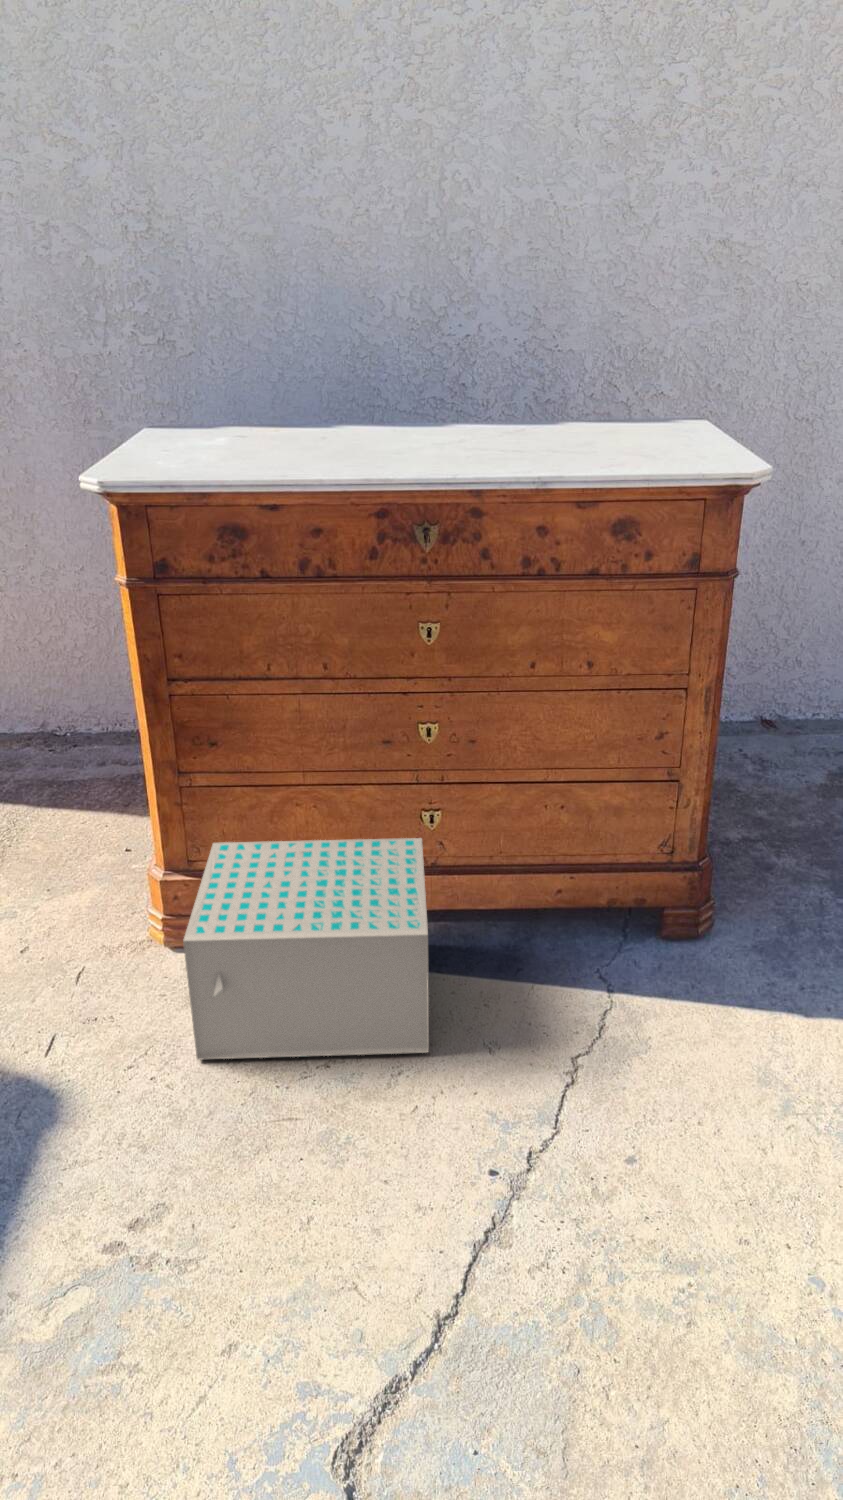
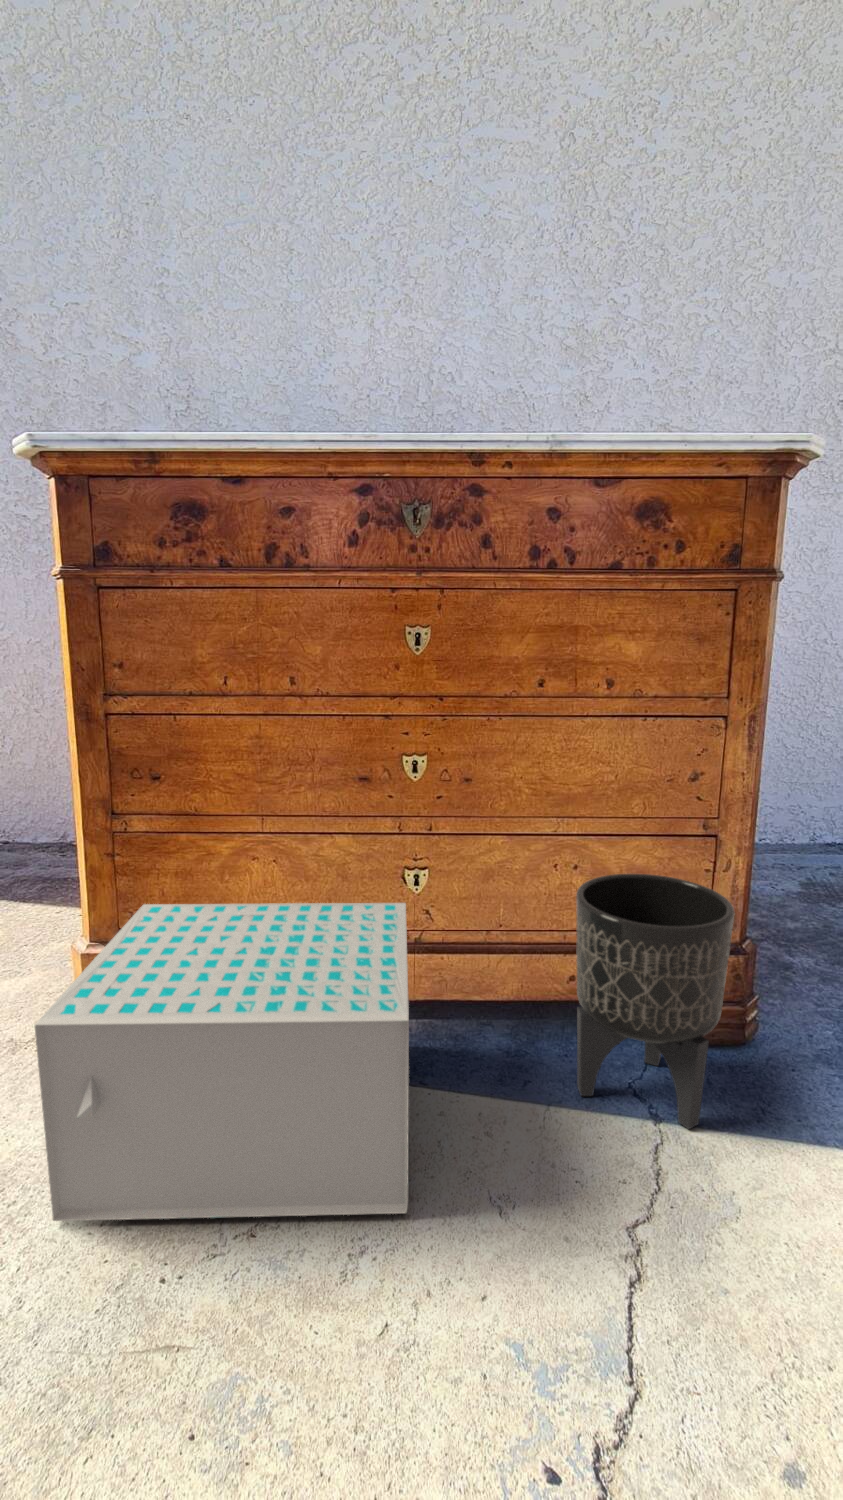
planter: none [554,814,670,1001] -> present [576,874,734,1129]

